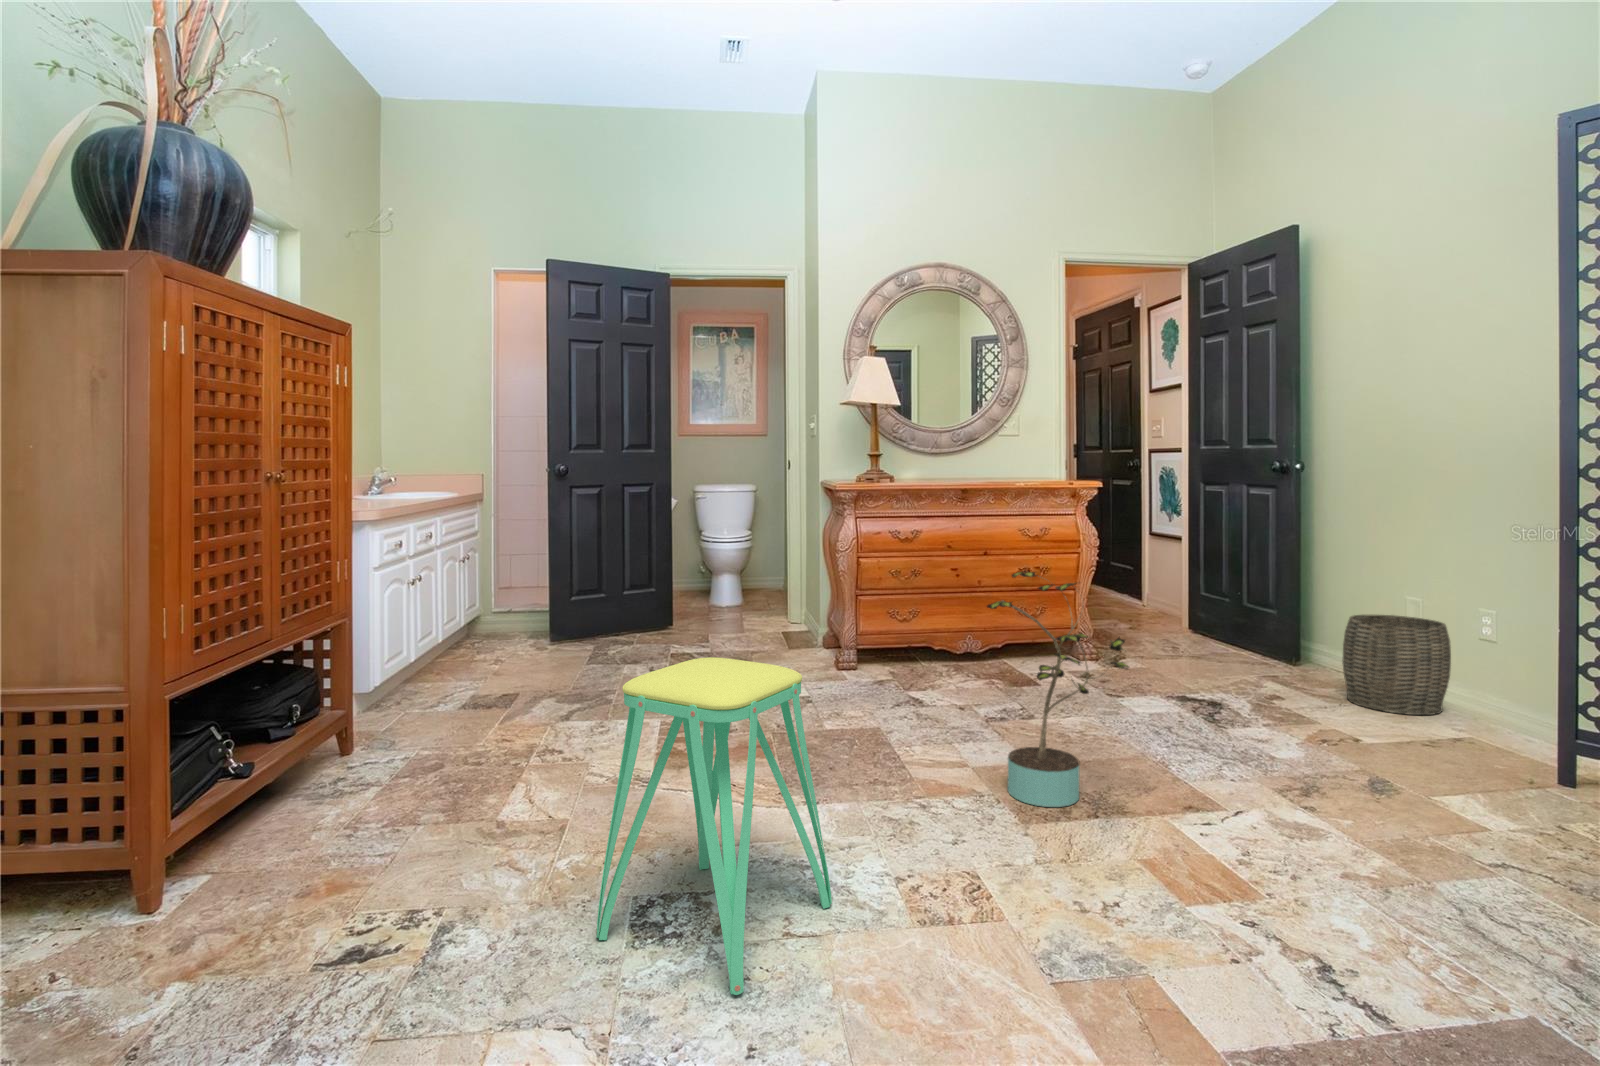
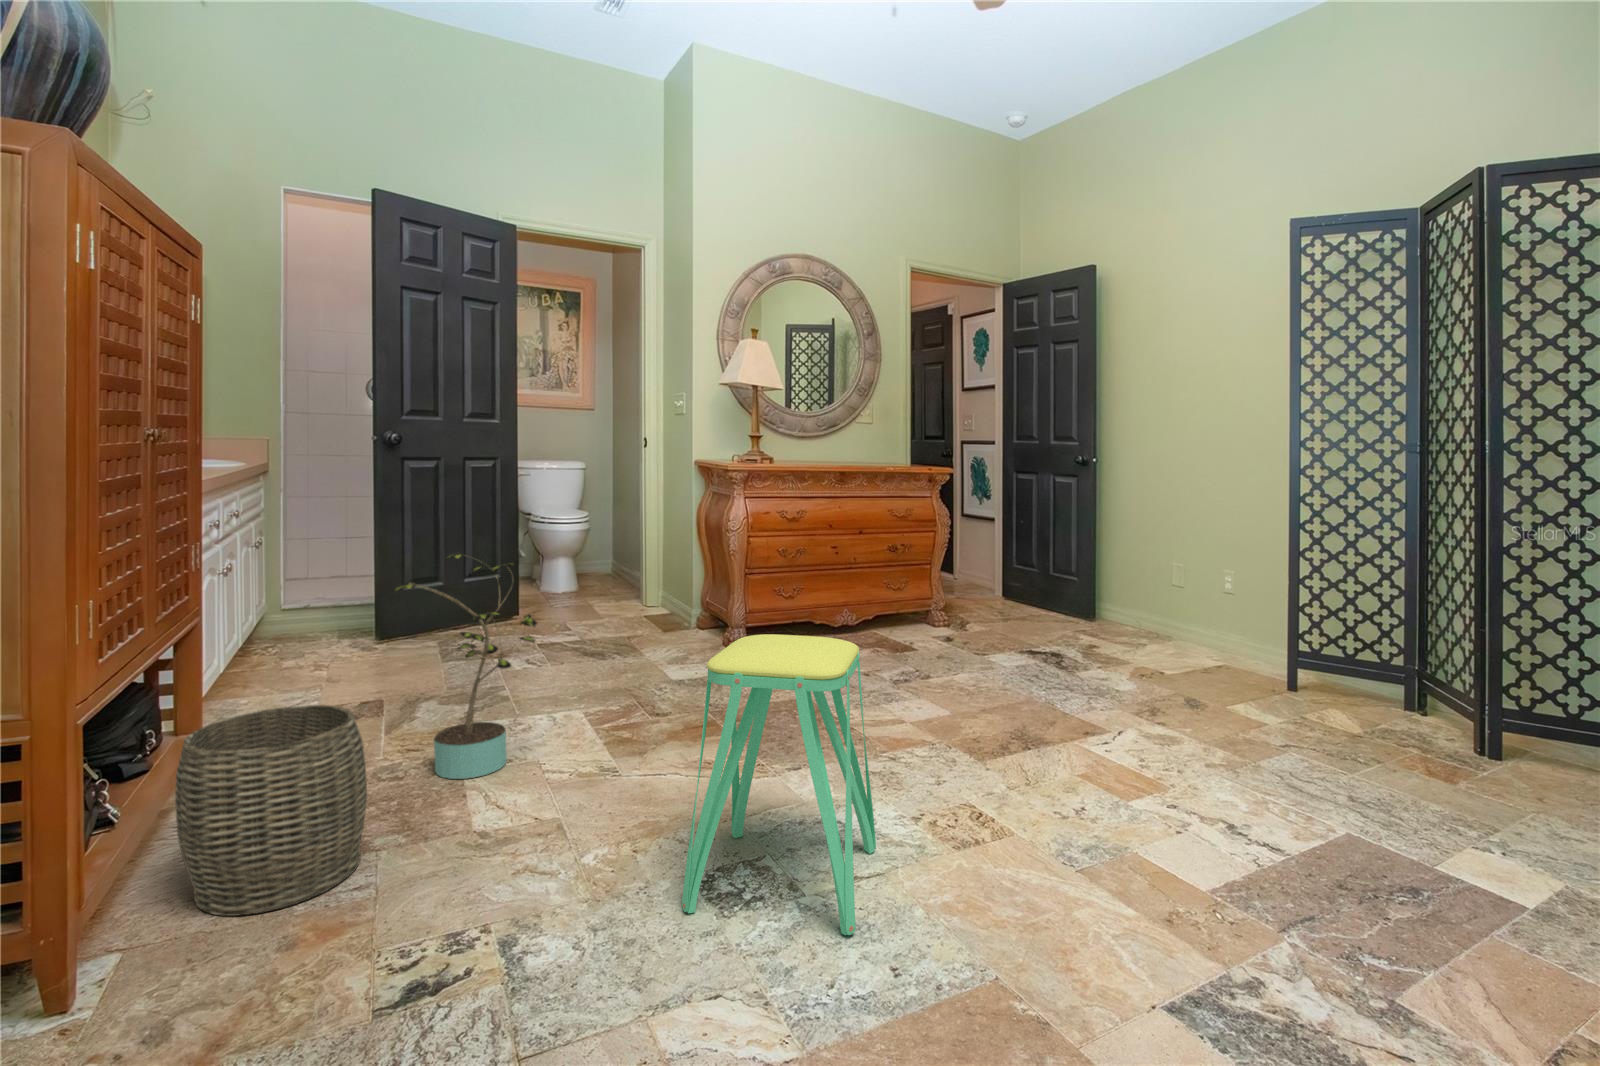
potted plant: present [987,571,1129,807] -> present [393,554,537,779]
woven basket: present [1342,615,1451,715] -> present [175,705,367,916]

